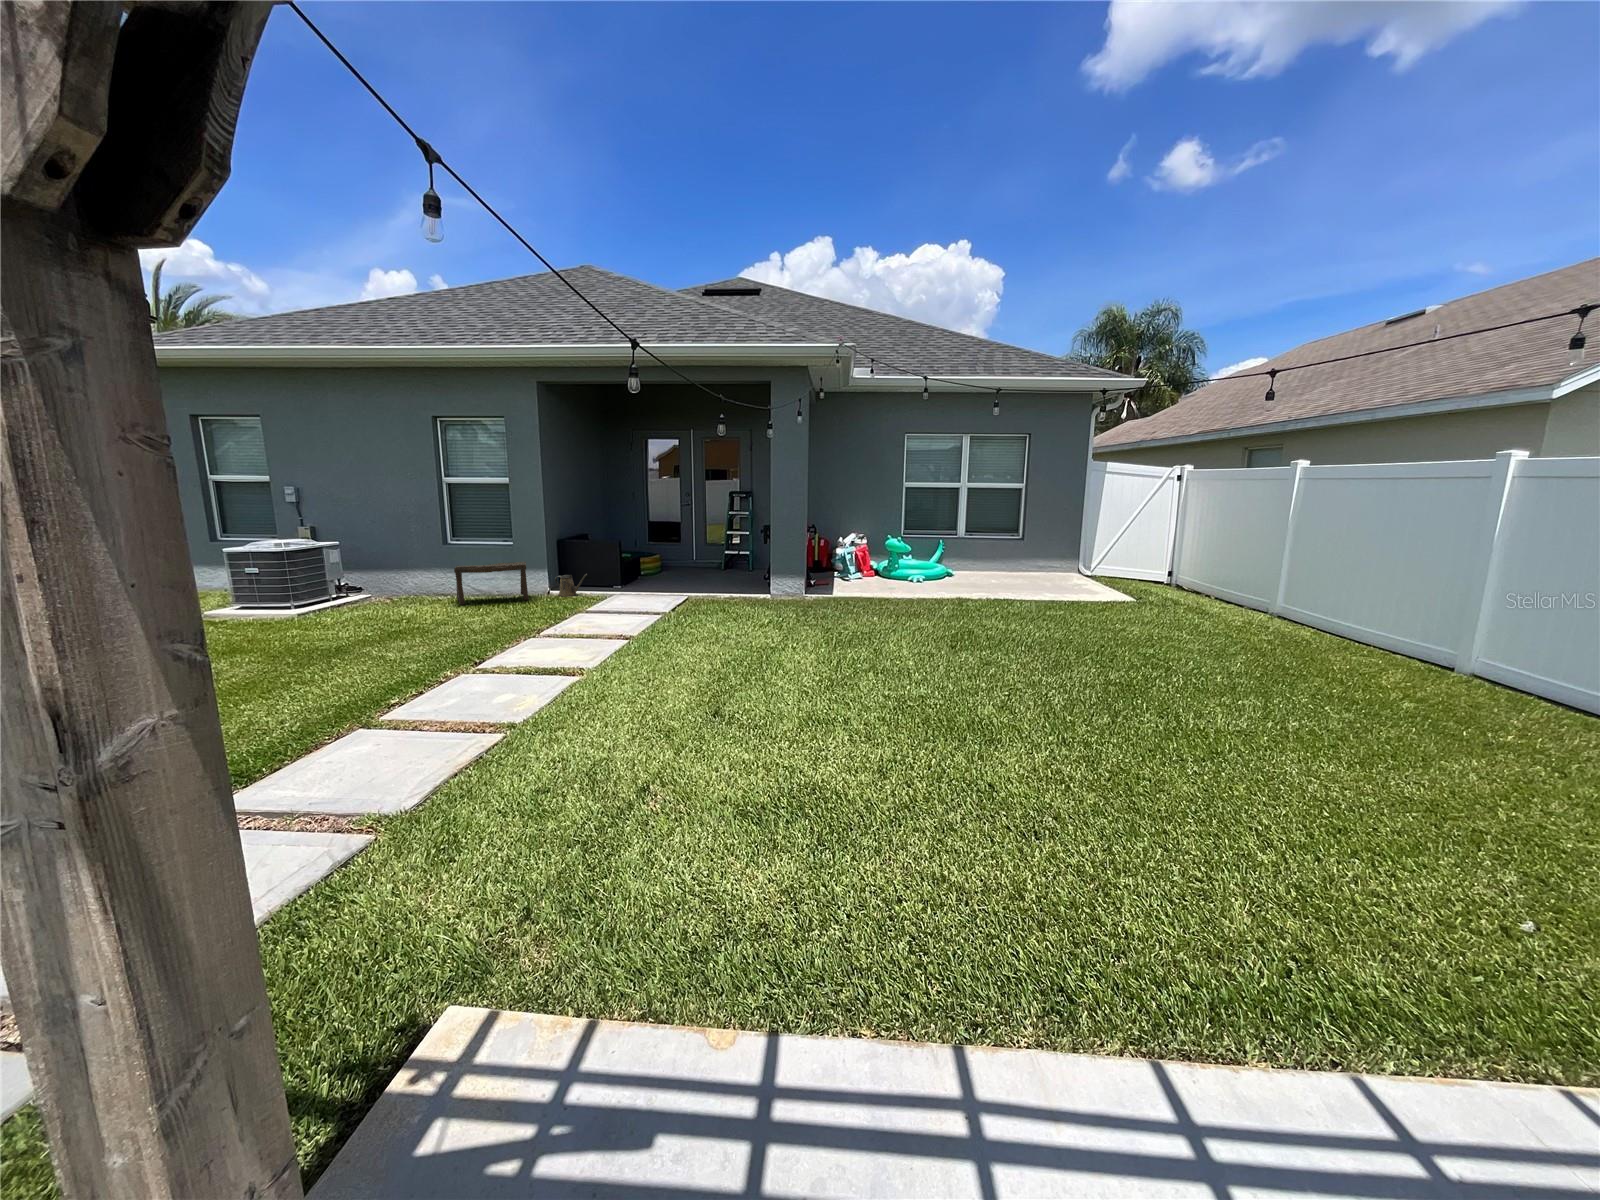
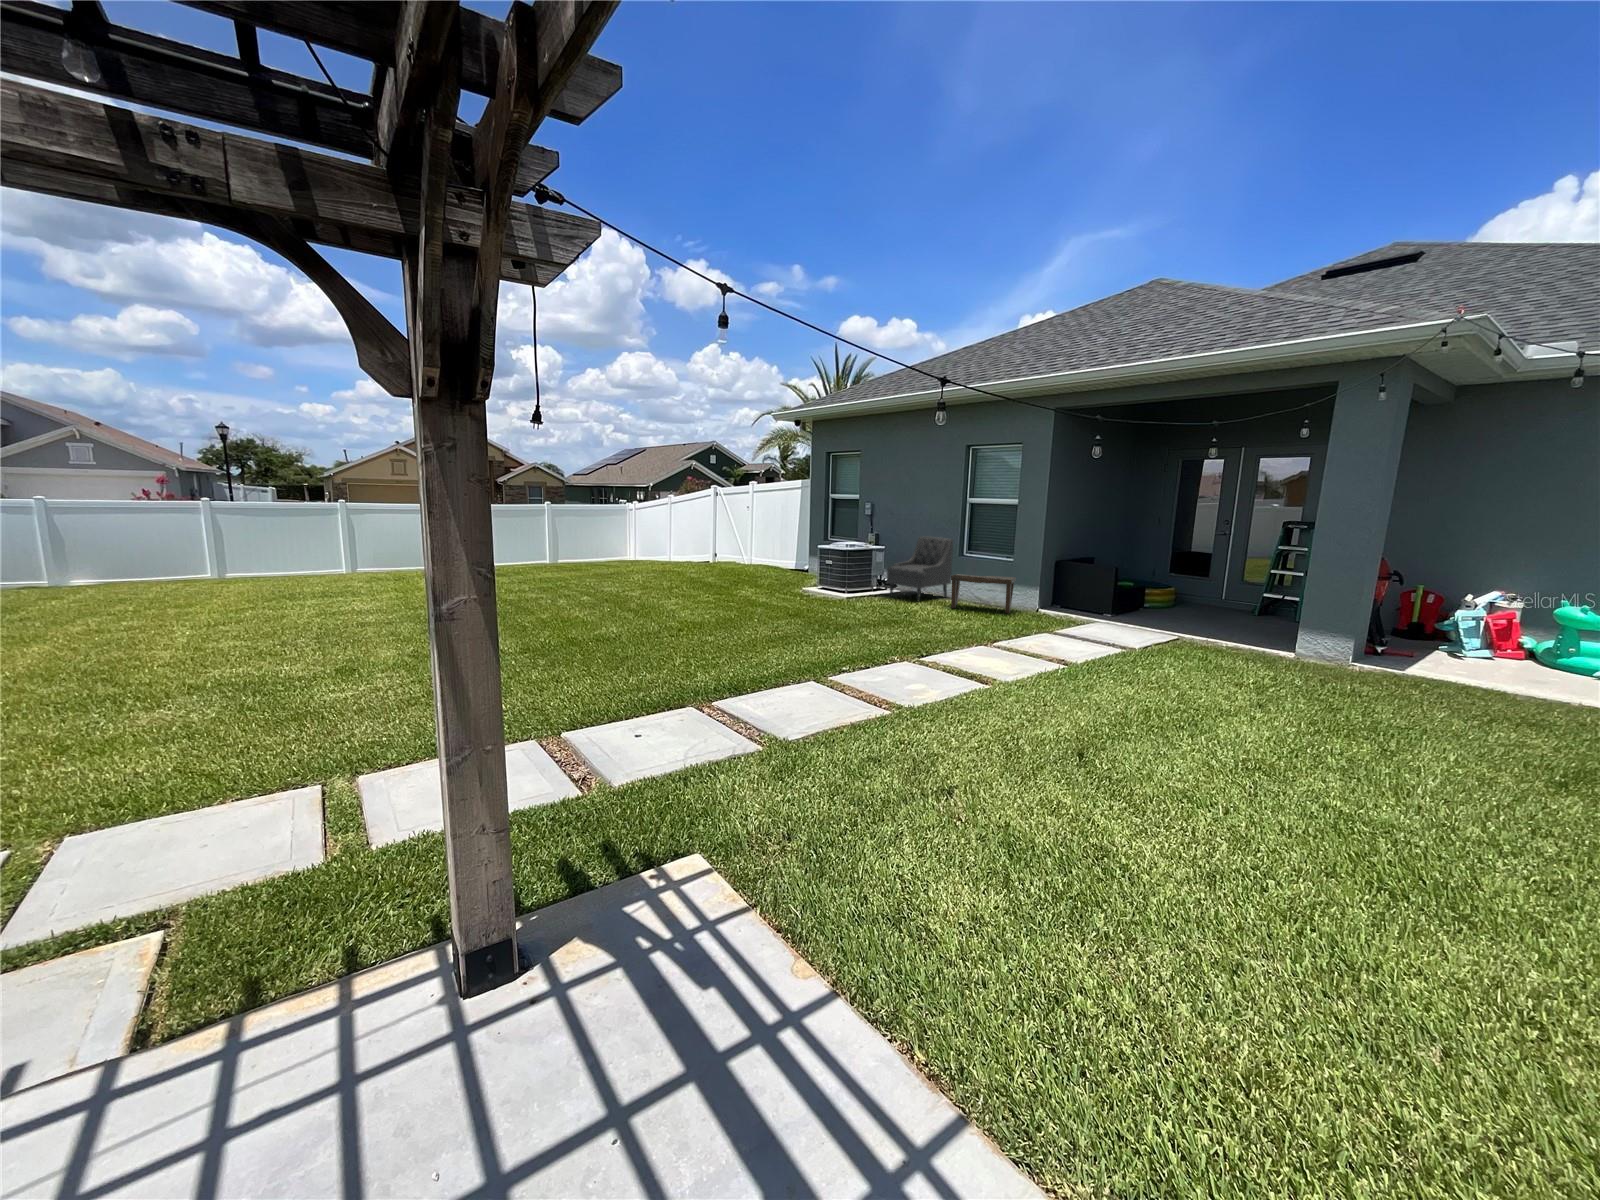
chair: none [357,527,445,604] -> present [887,536,953,601]
watering can: present [555,574,587,596] -> none [1040,595,1070,616]

